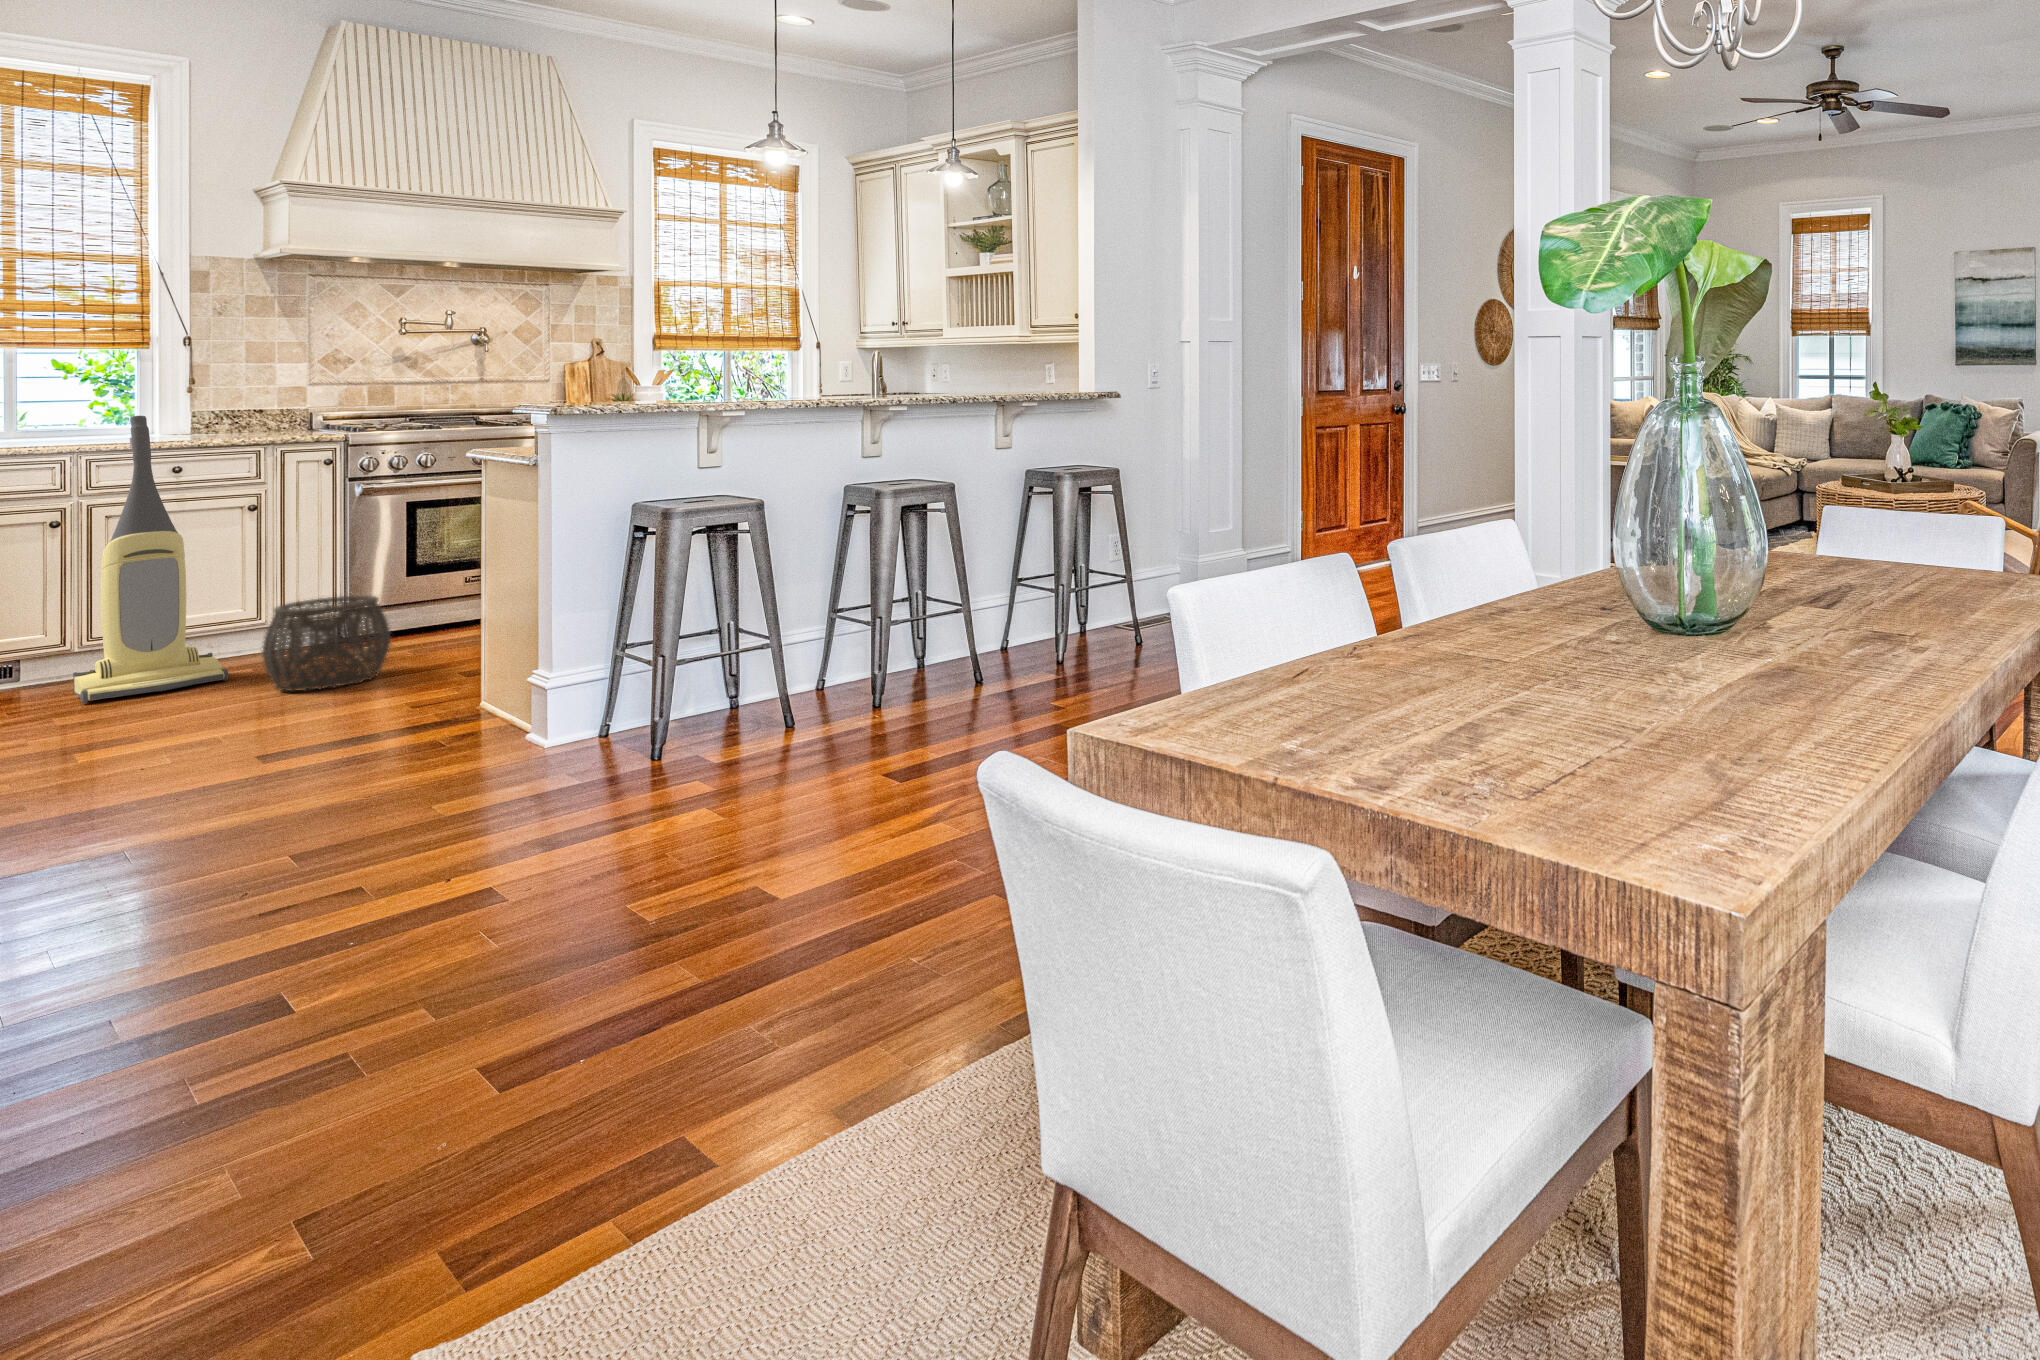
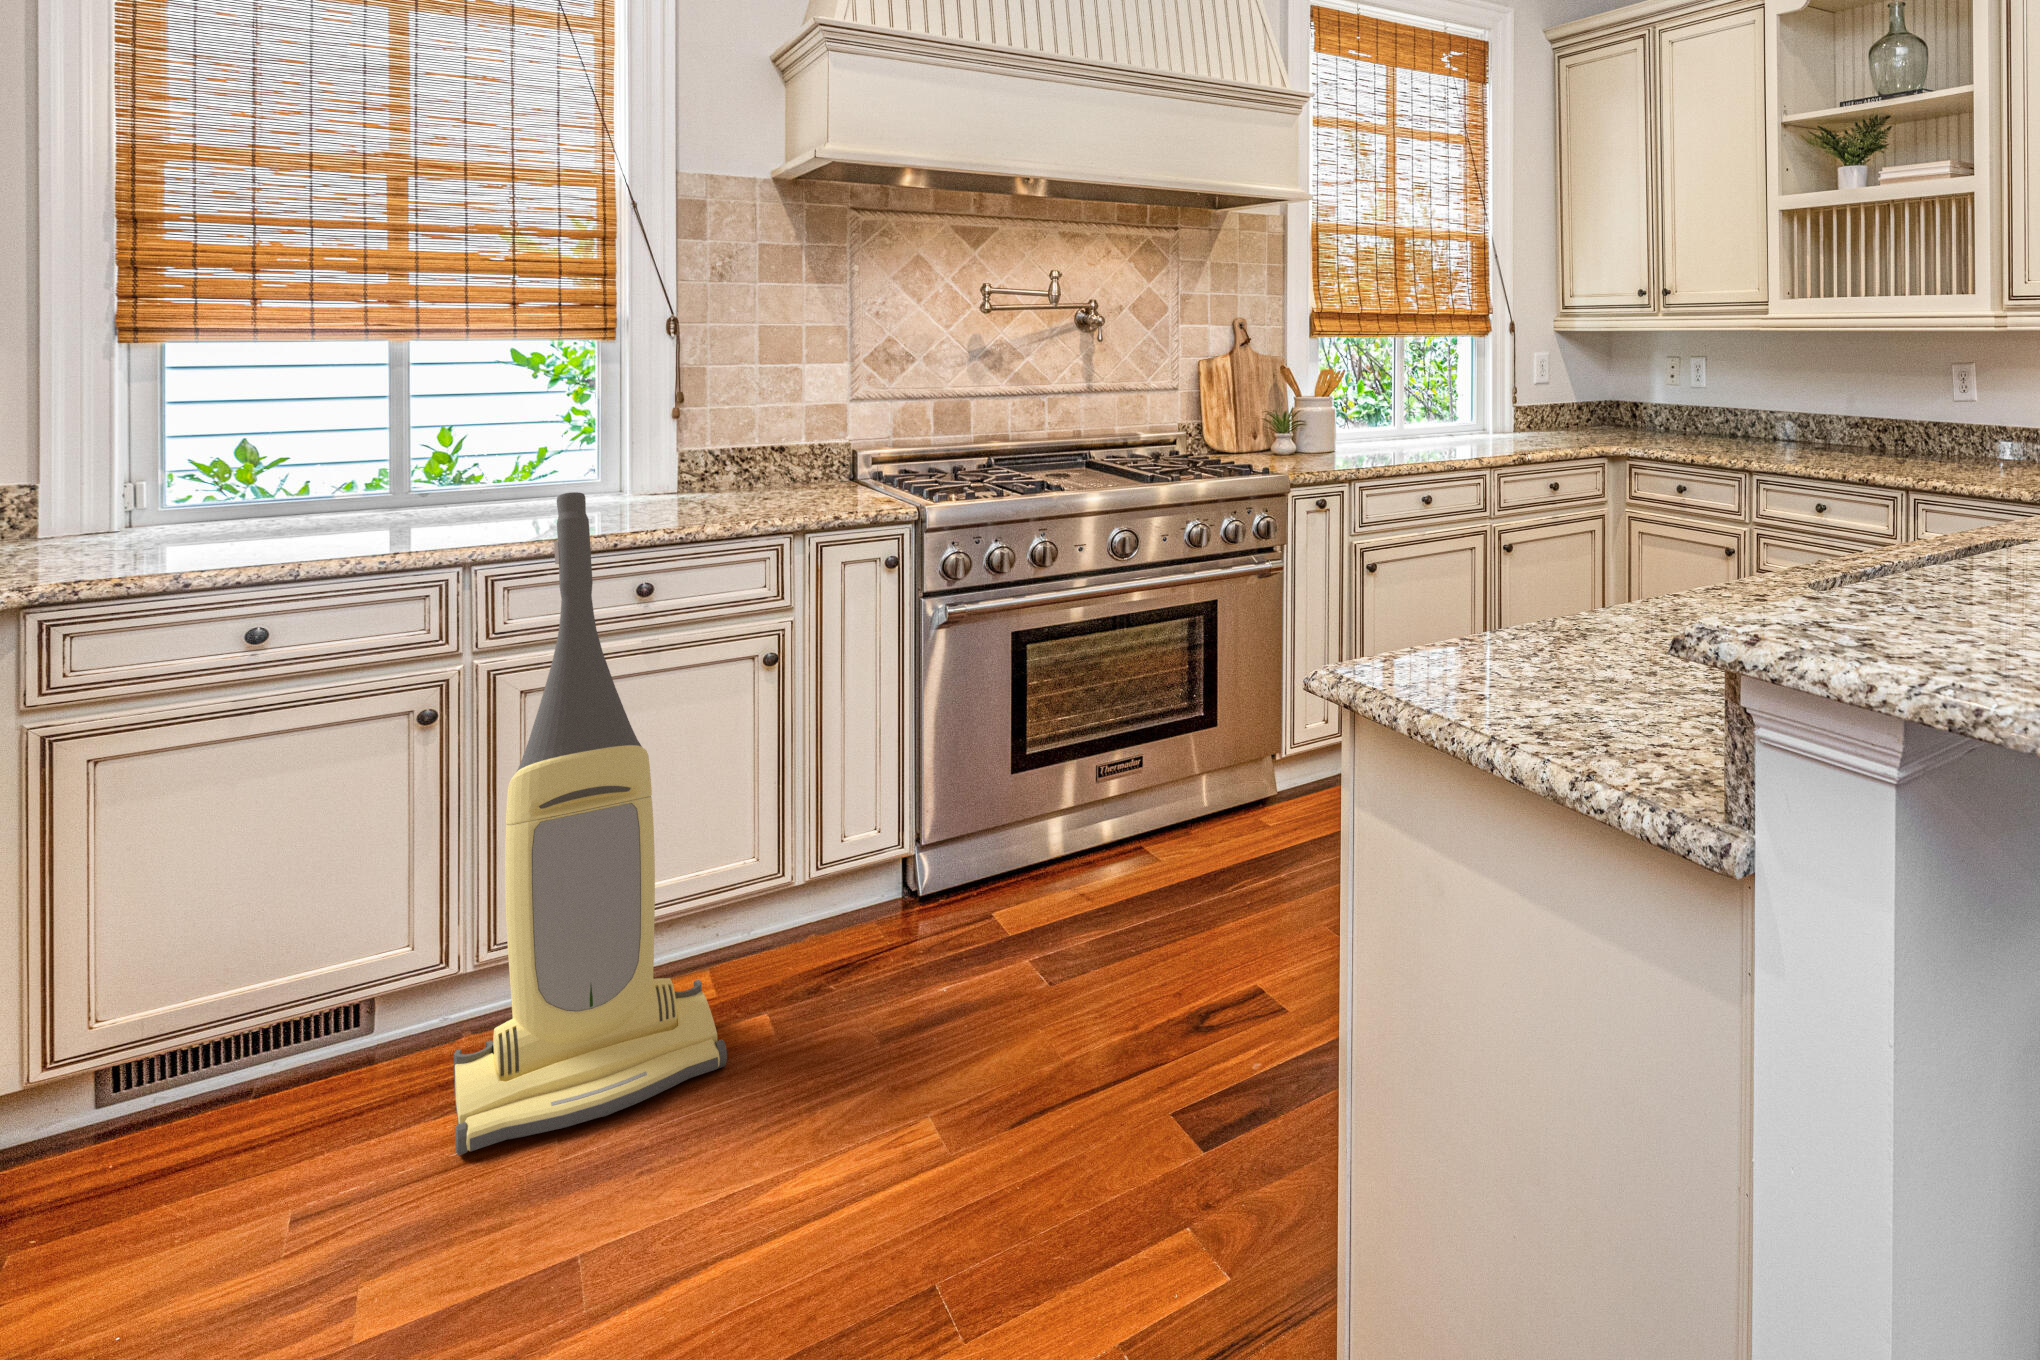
woven basket: present [262,595,391,692] -> none [785,911,1028,1189]

